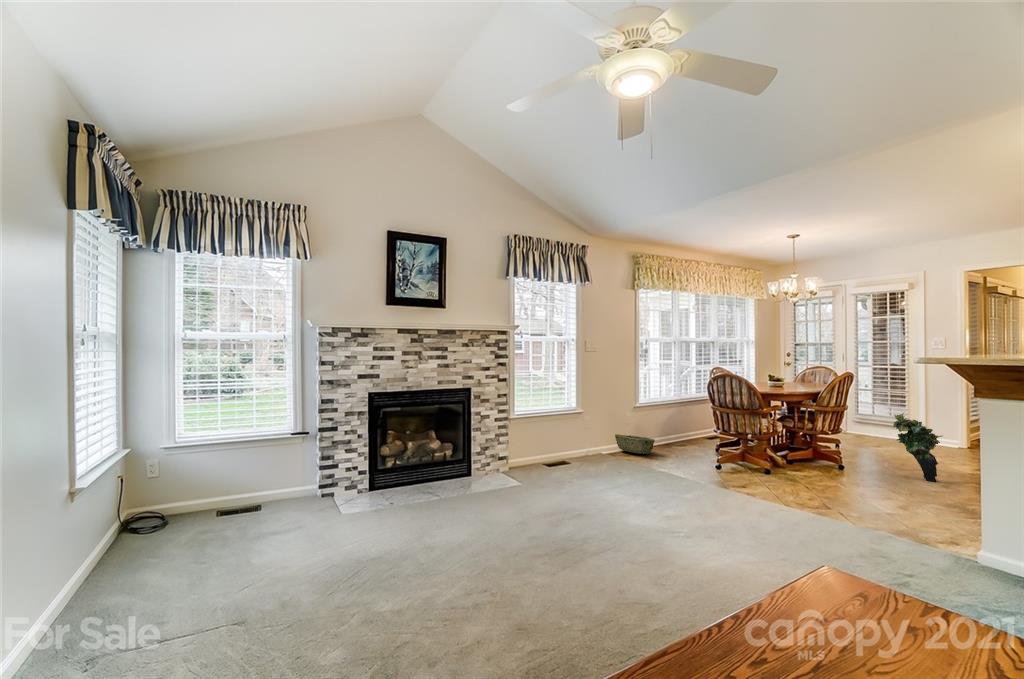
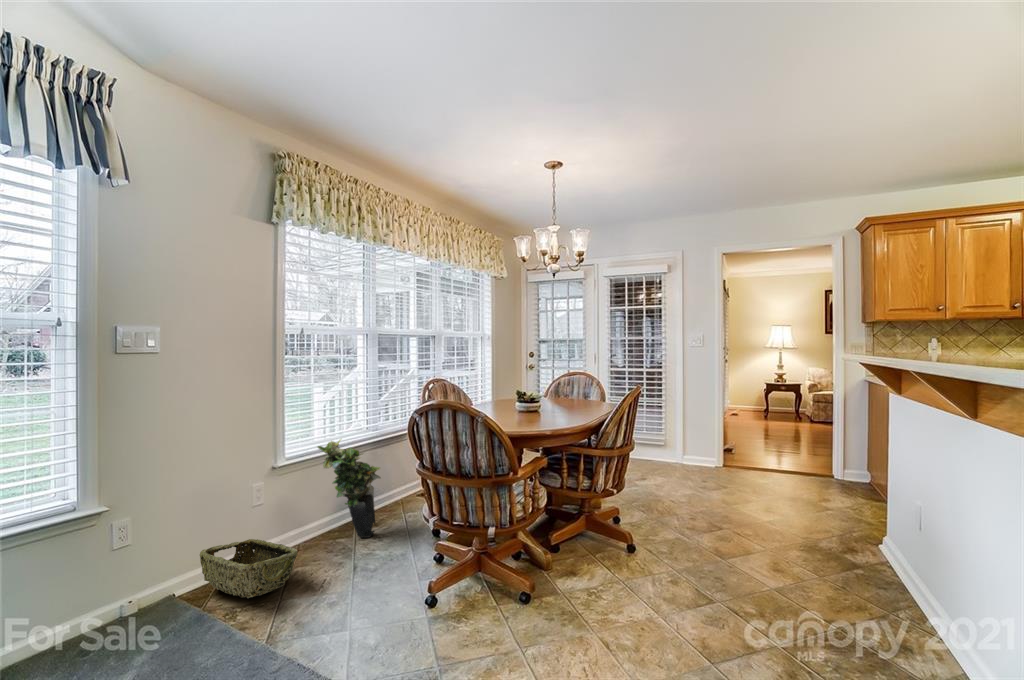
potted plant: present [893,413,942,482] -> present [318,440,381,538]

